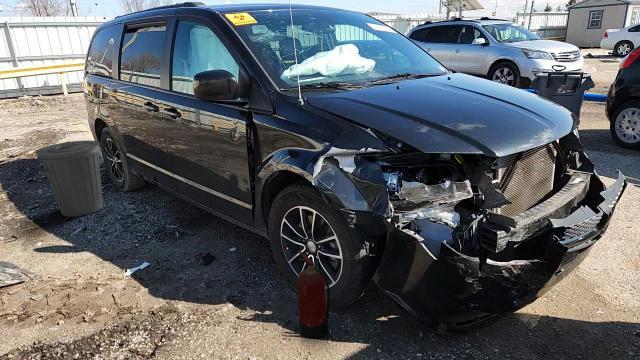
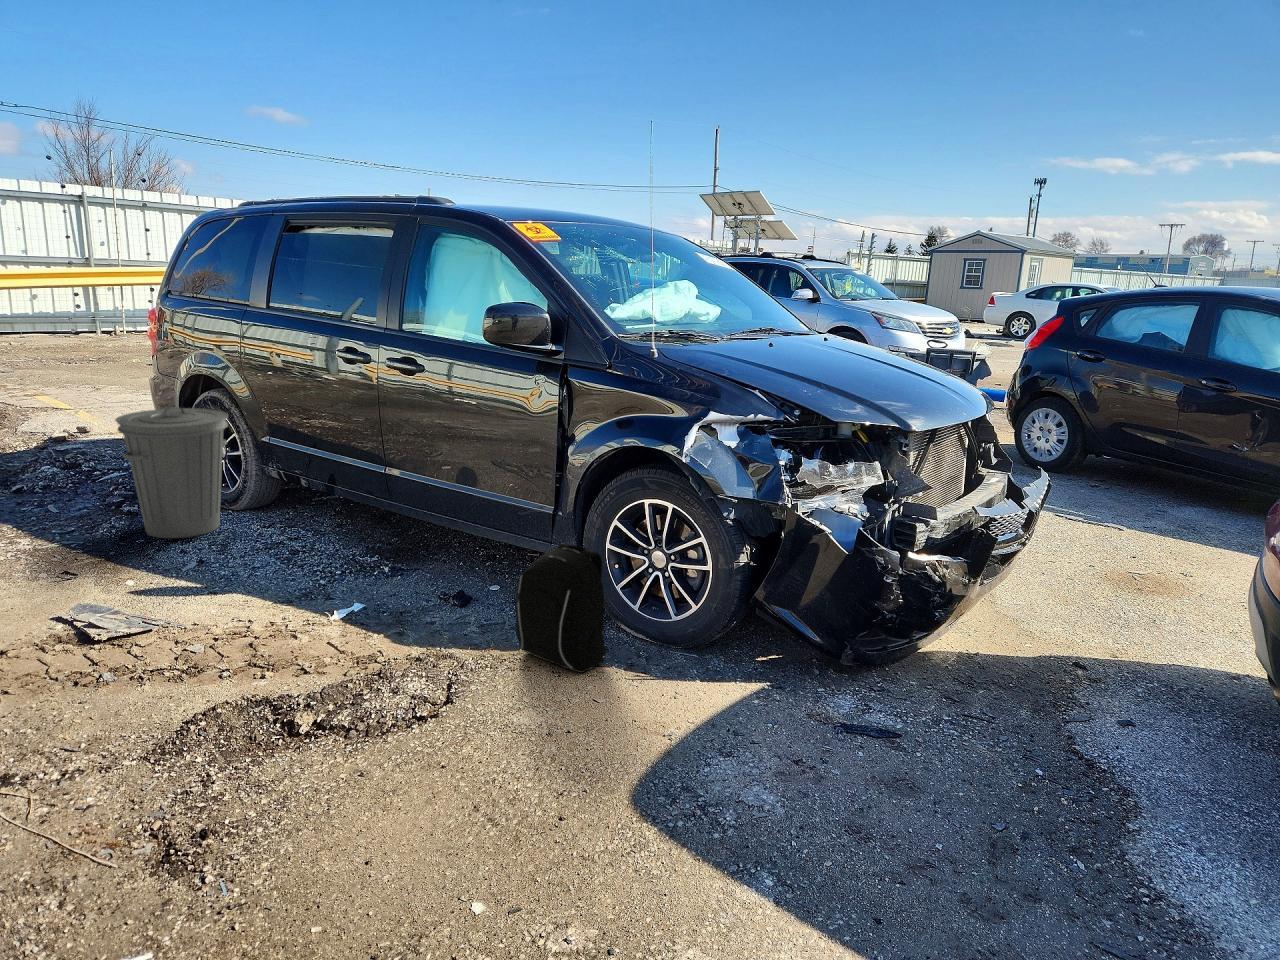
backpack: none [215,237,285,329] -> present [515,543,608,673]
fire extinguisher: present [297,250,330,338] -> none [642,557,696,682]

